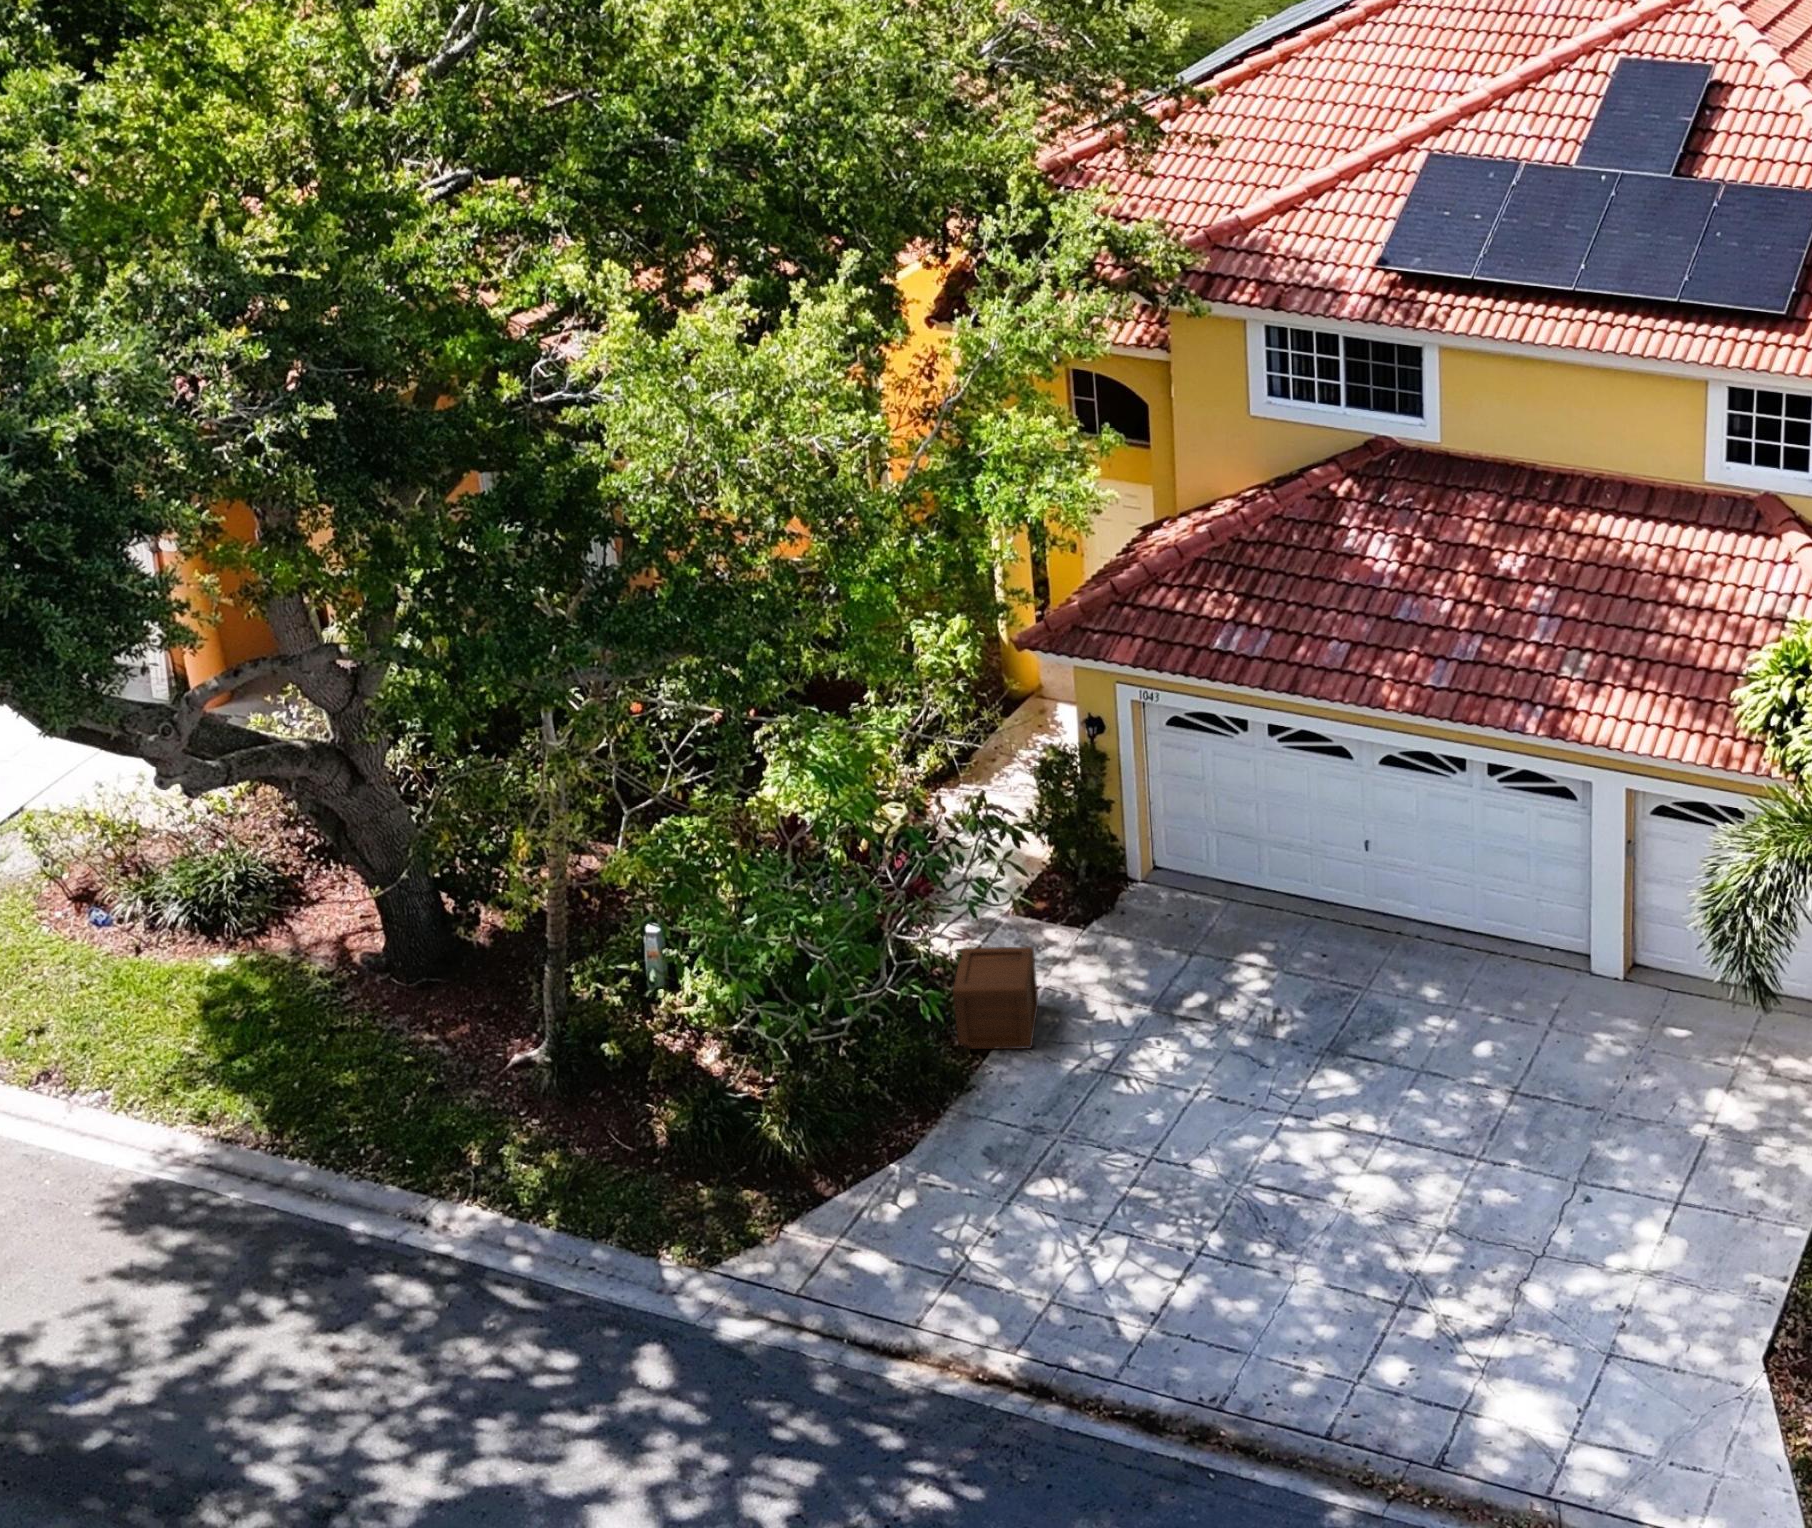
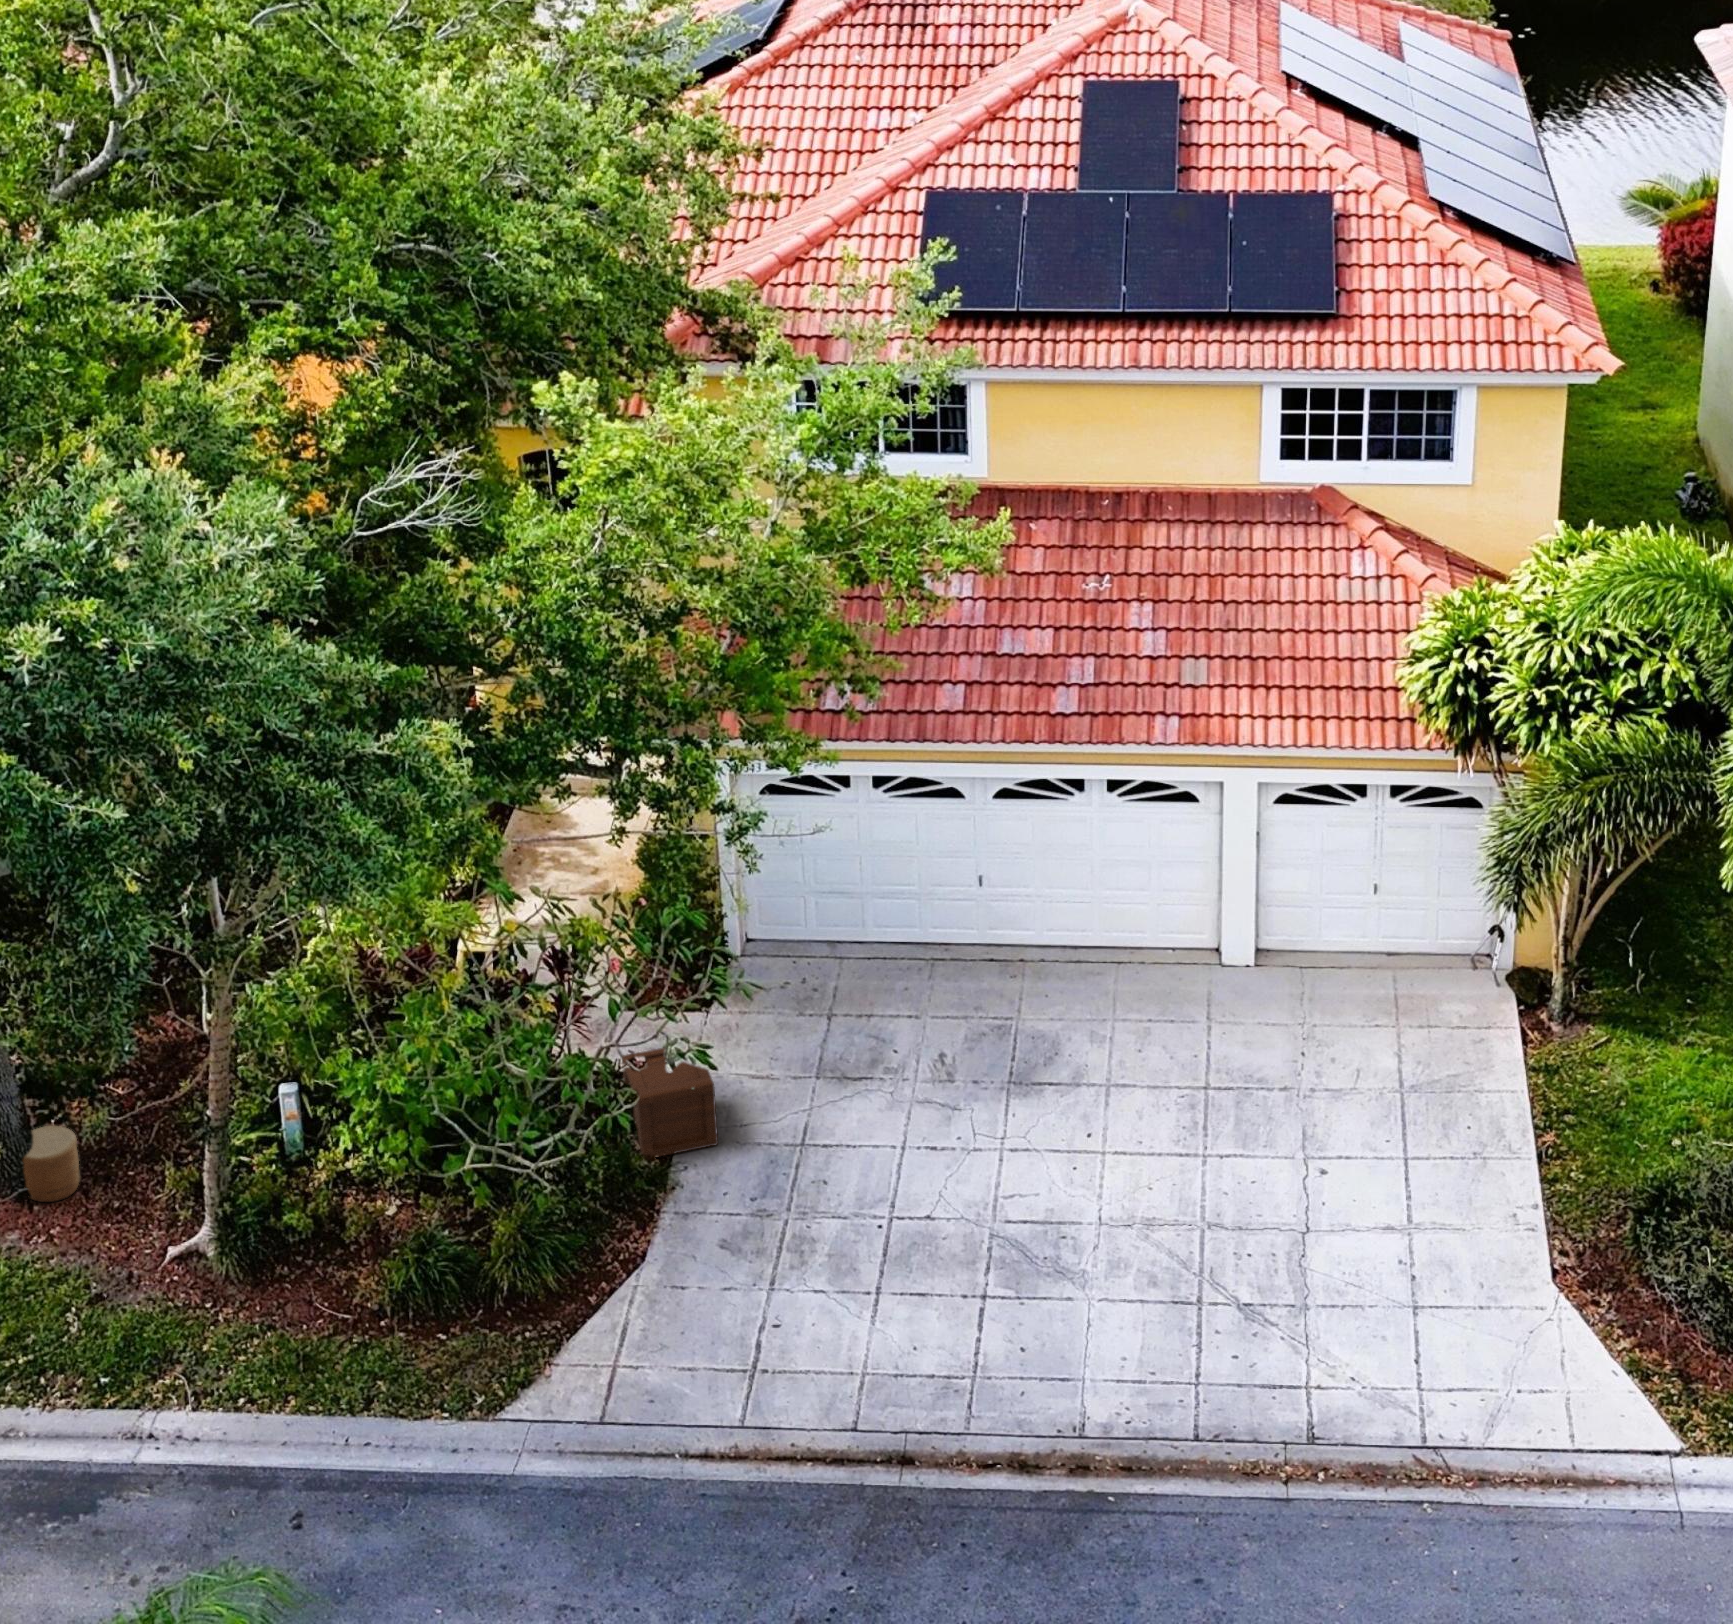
woven basket: none [439,920,496,988] -> present [23,1126,80,1202]

